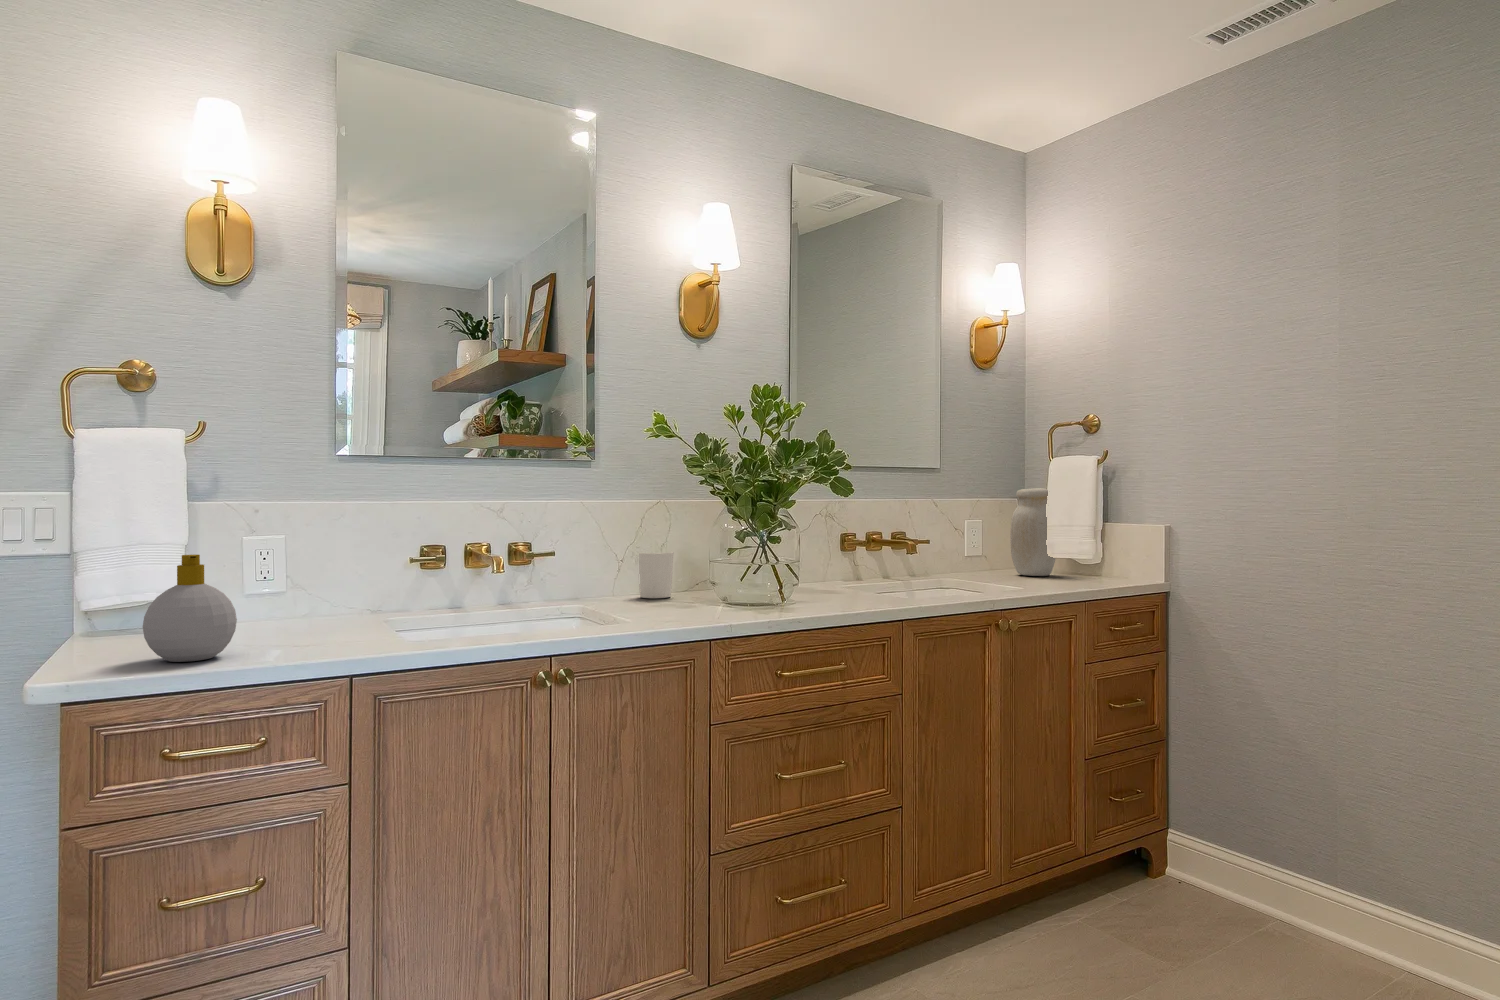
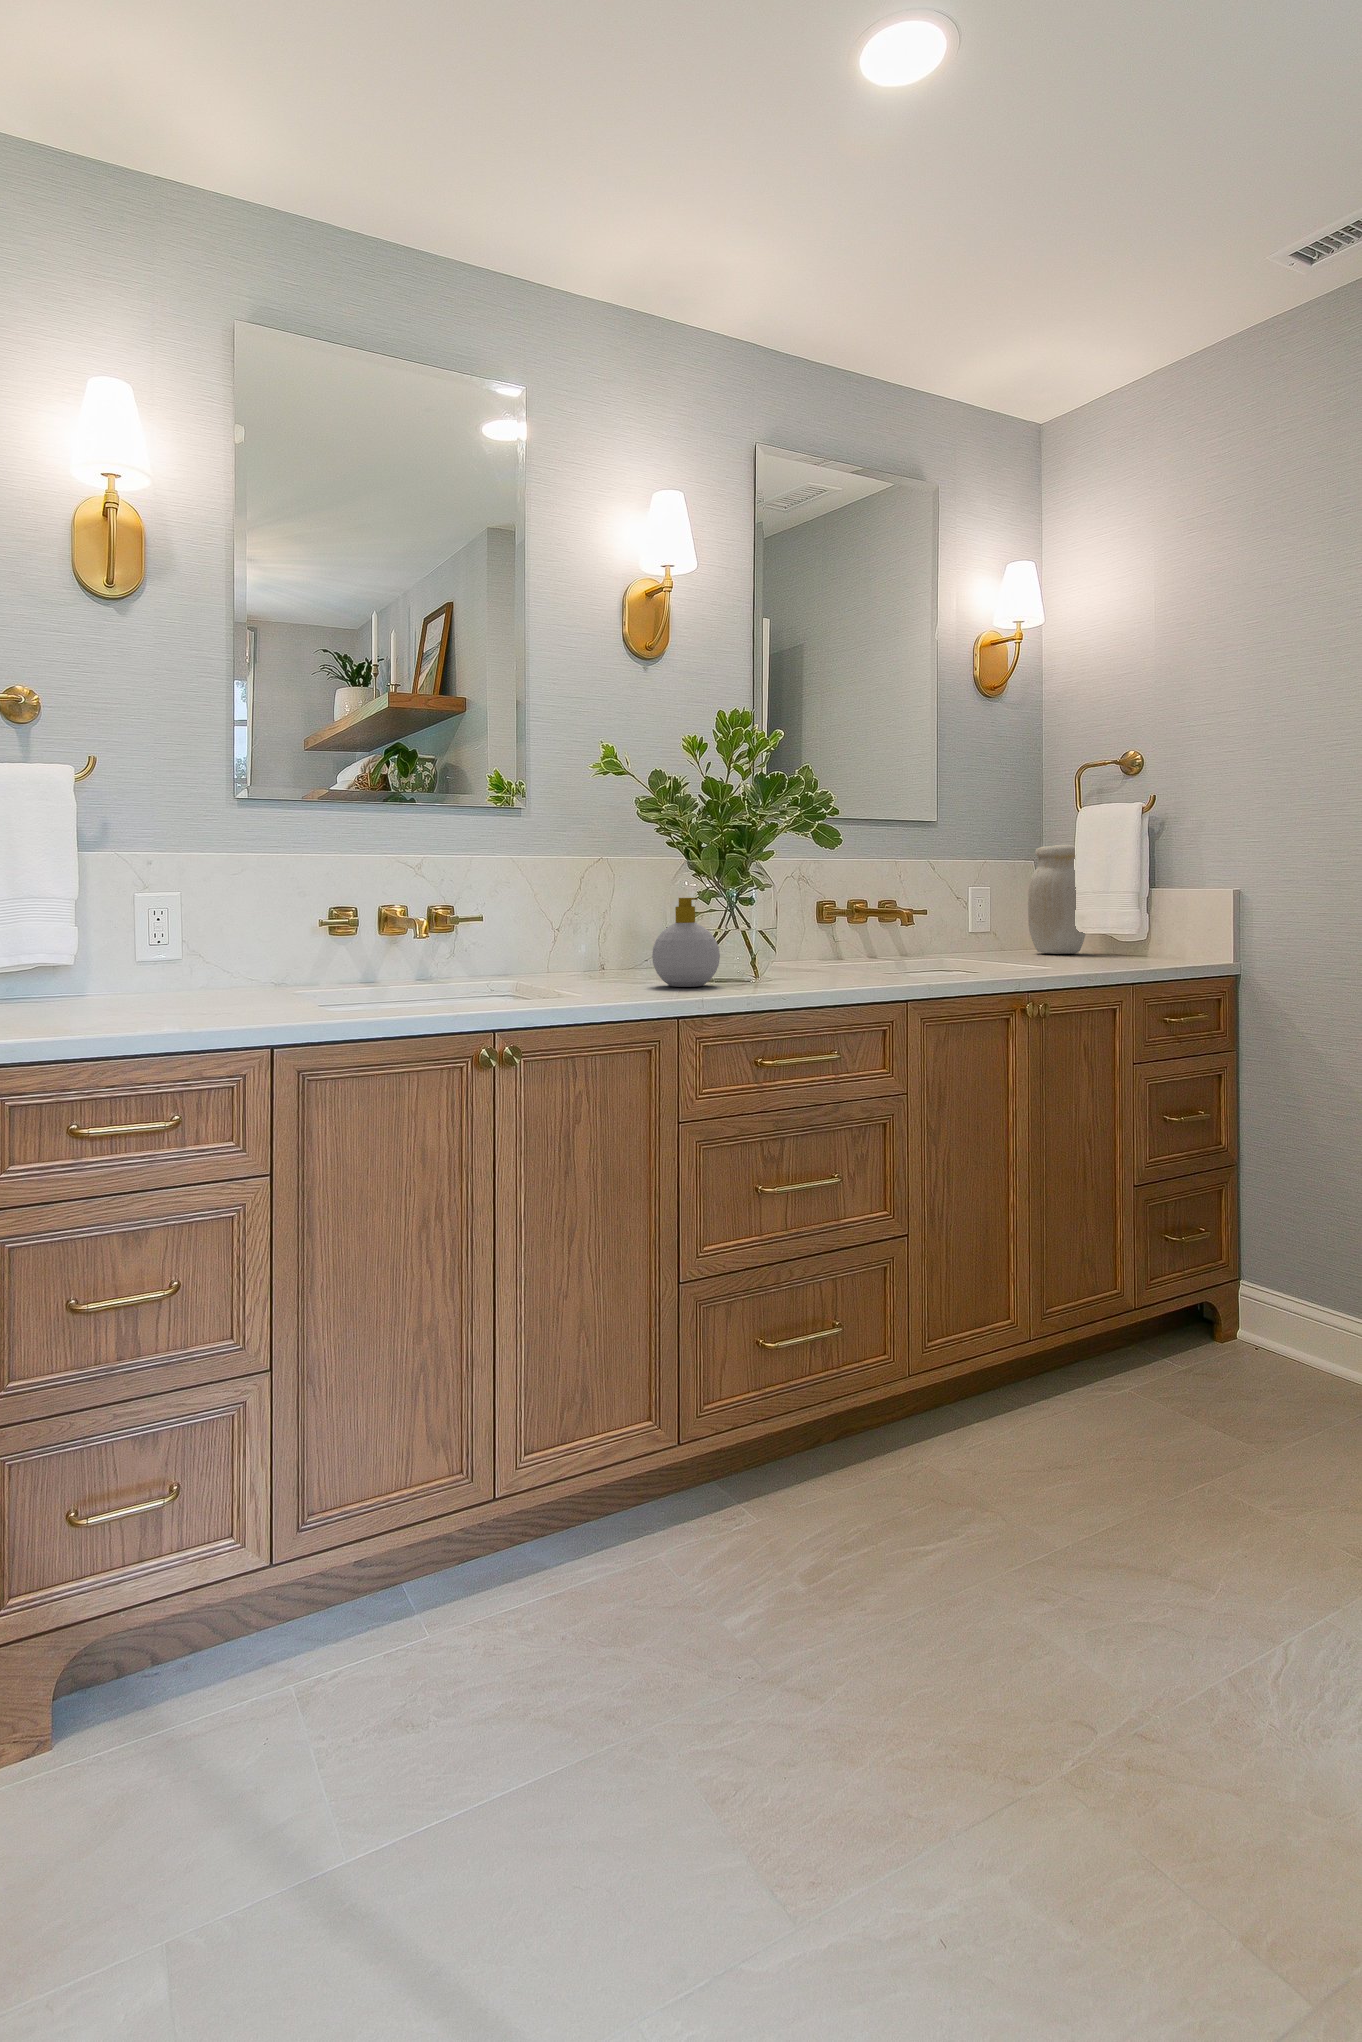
candle holder: present [639,552,674,598] -> none [576,920,620,976]
soap bottle: present [143,555,237,662] -> present [652,898,720,987]

